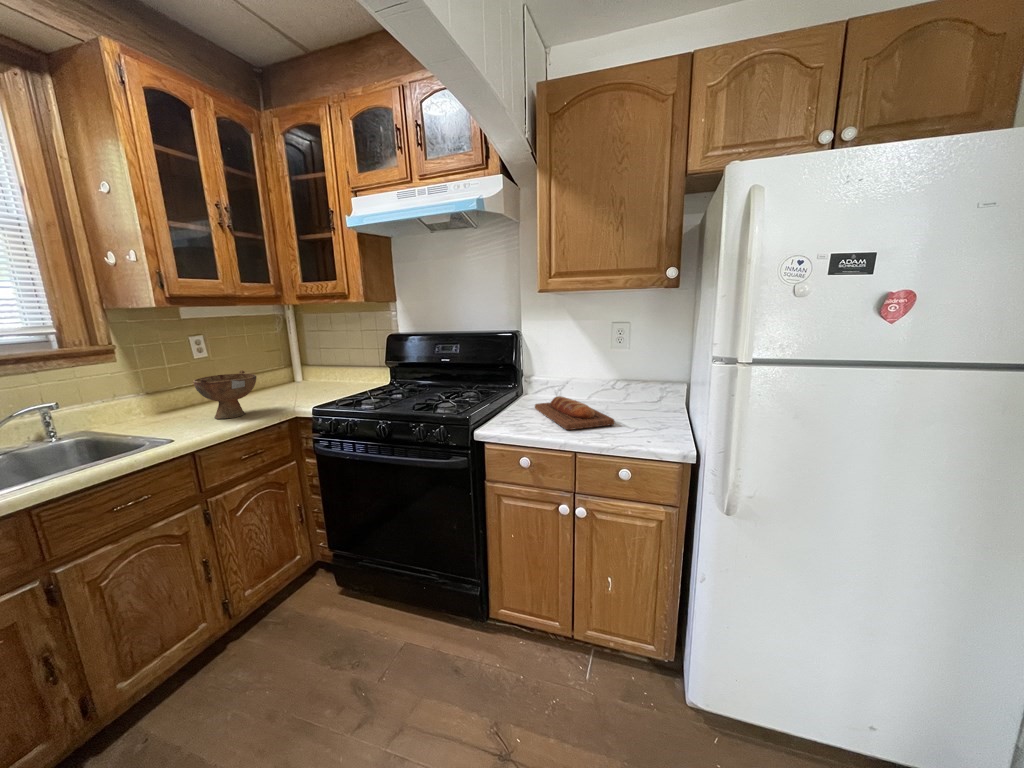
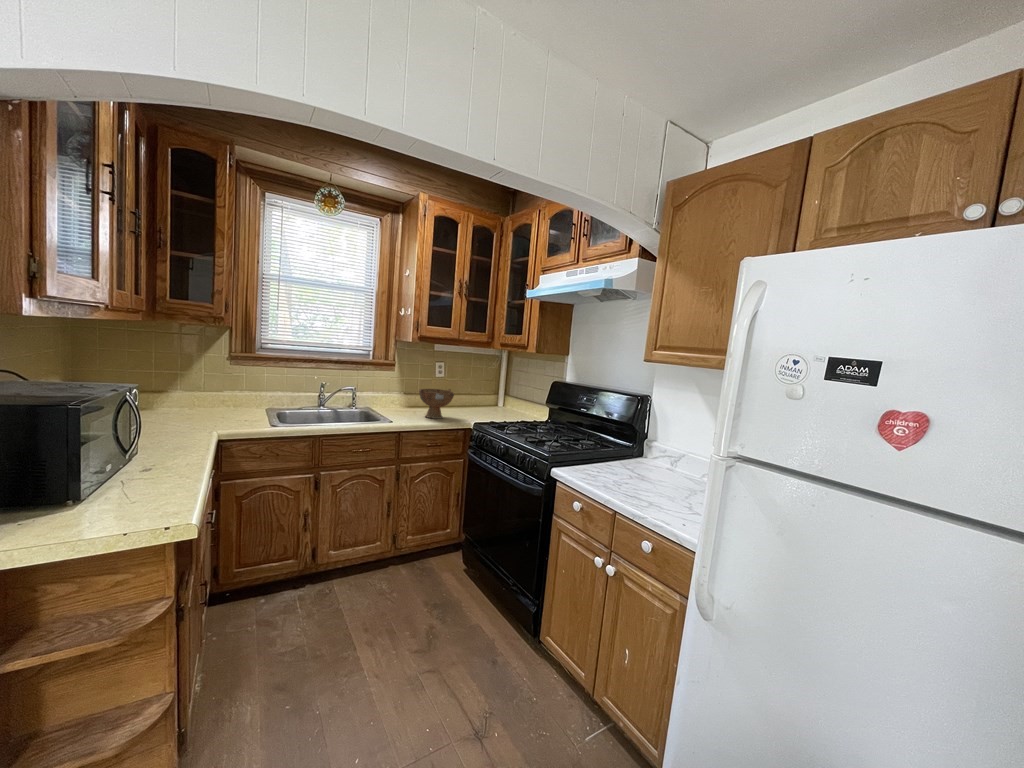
bread loaf: present [535,396,615,430] -> none [624,464,680,502]

